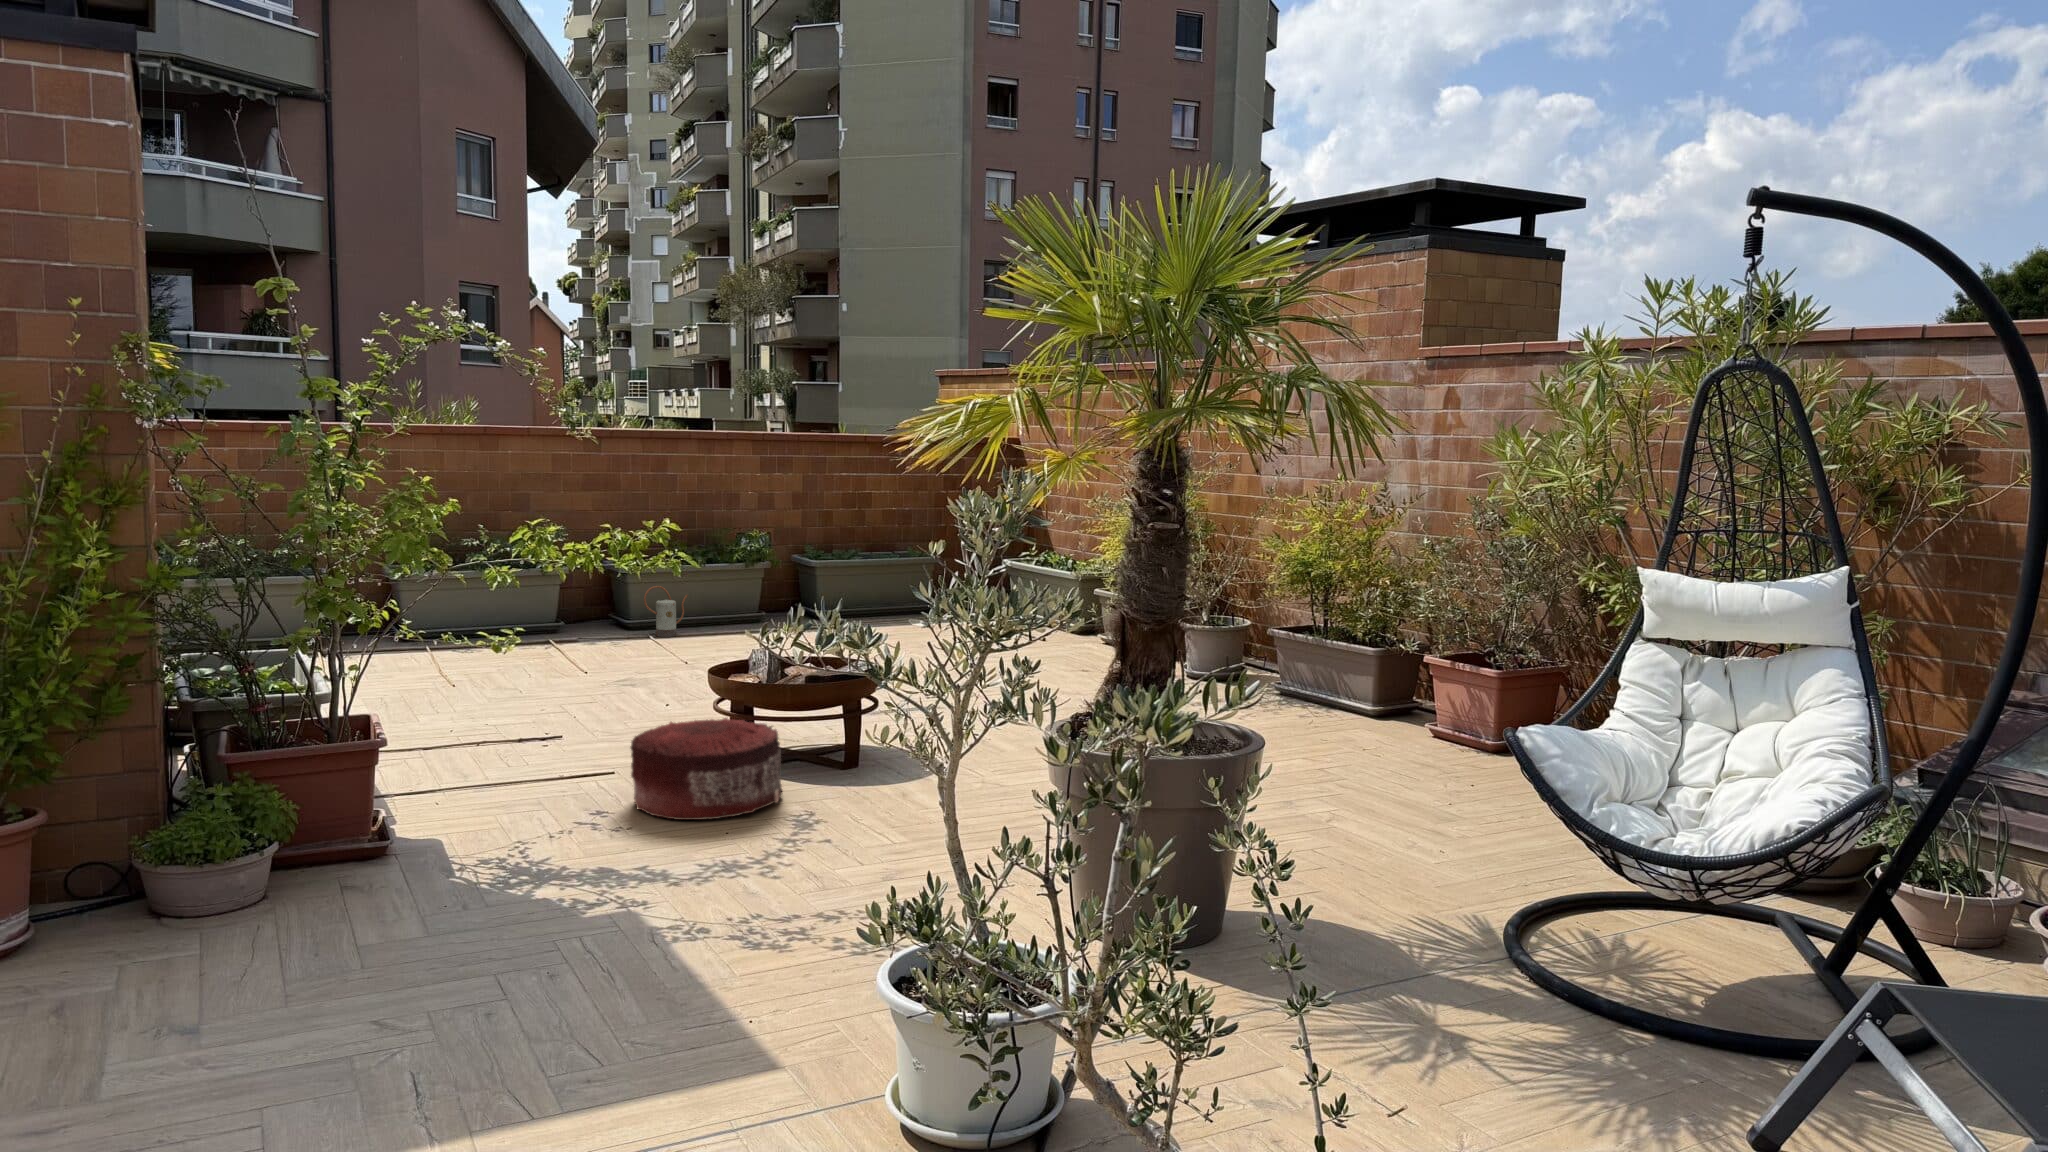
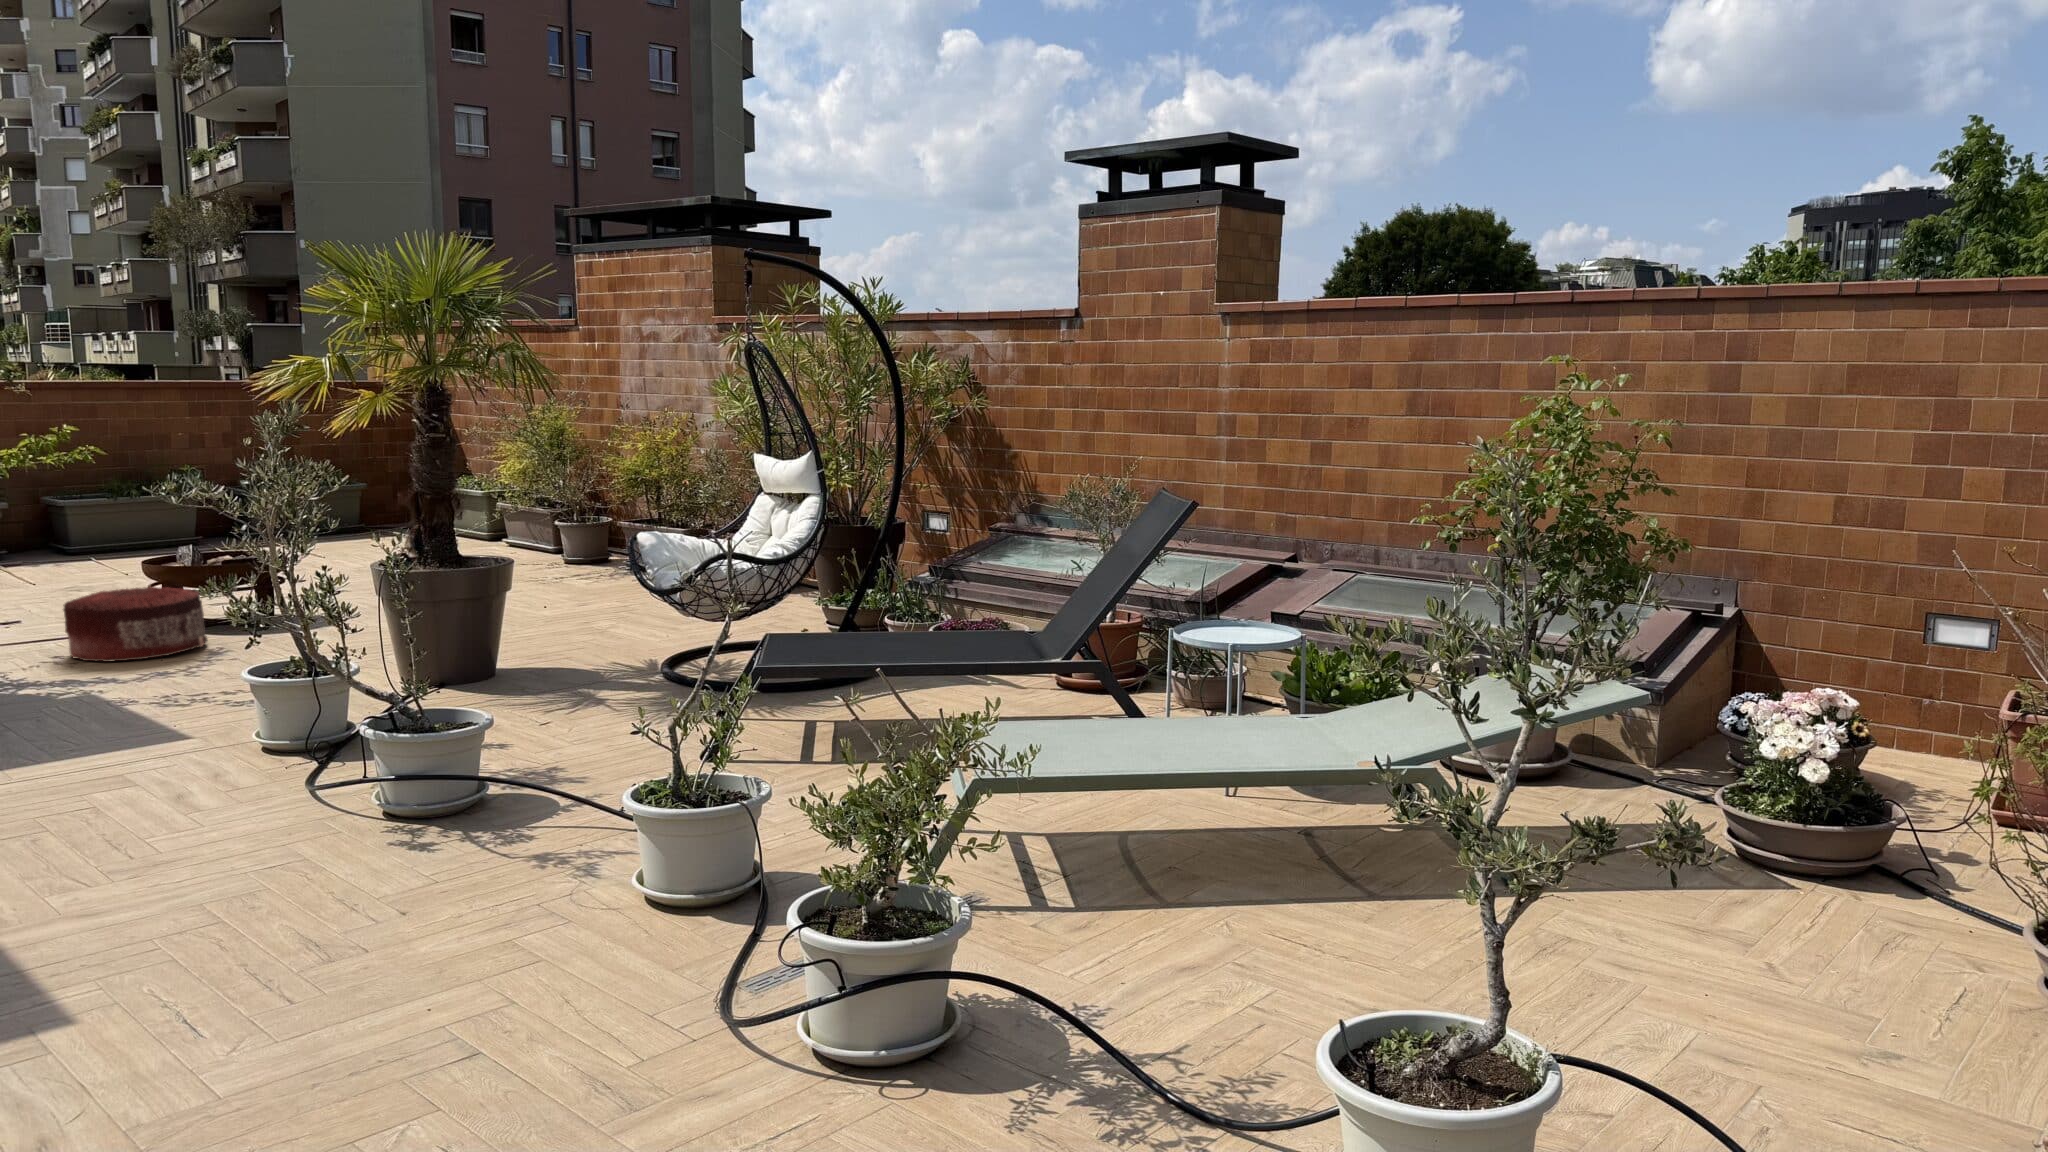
watering can: present [644,586,688,637] -> none [73,510,122,558]

